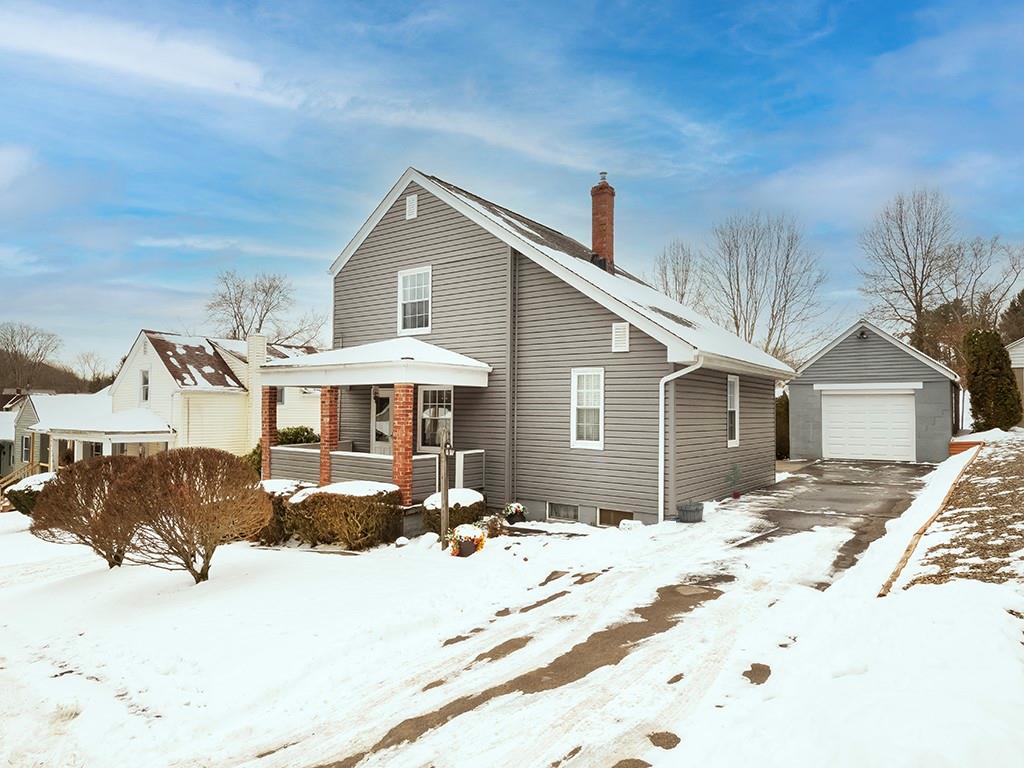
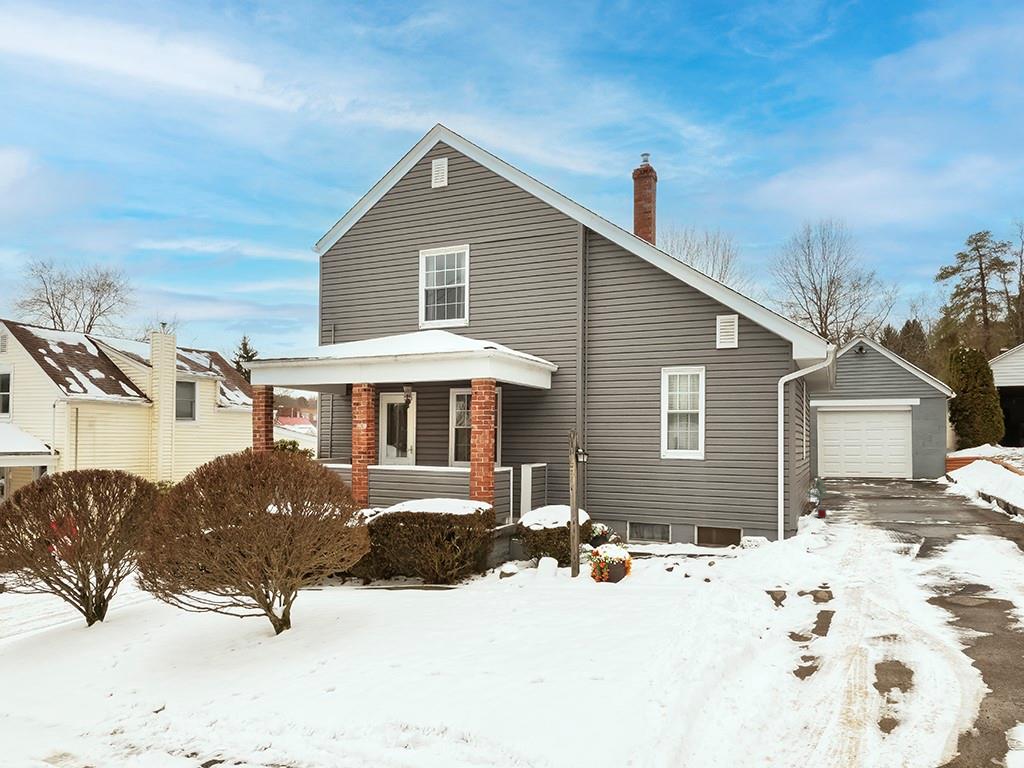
wooden bucket: present [676,499,704,523] -> none [800,514,834,543]

